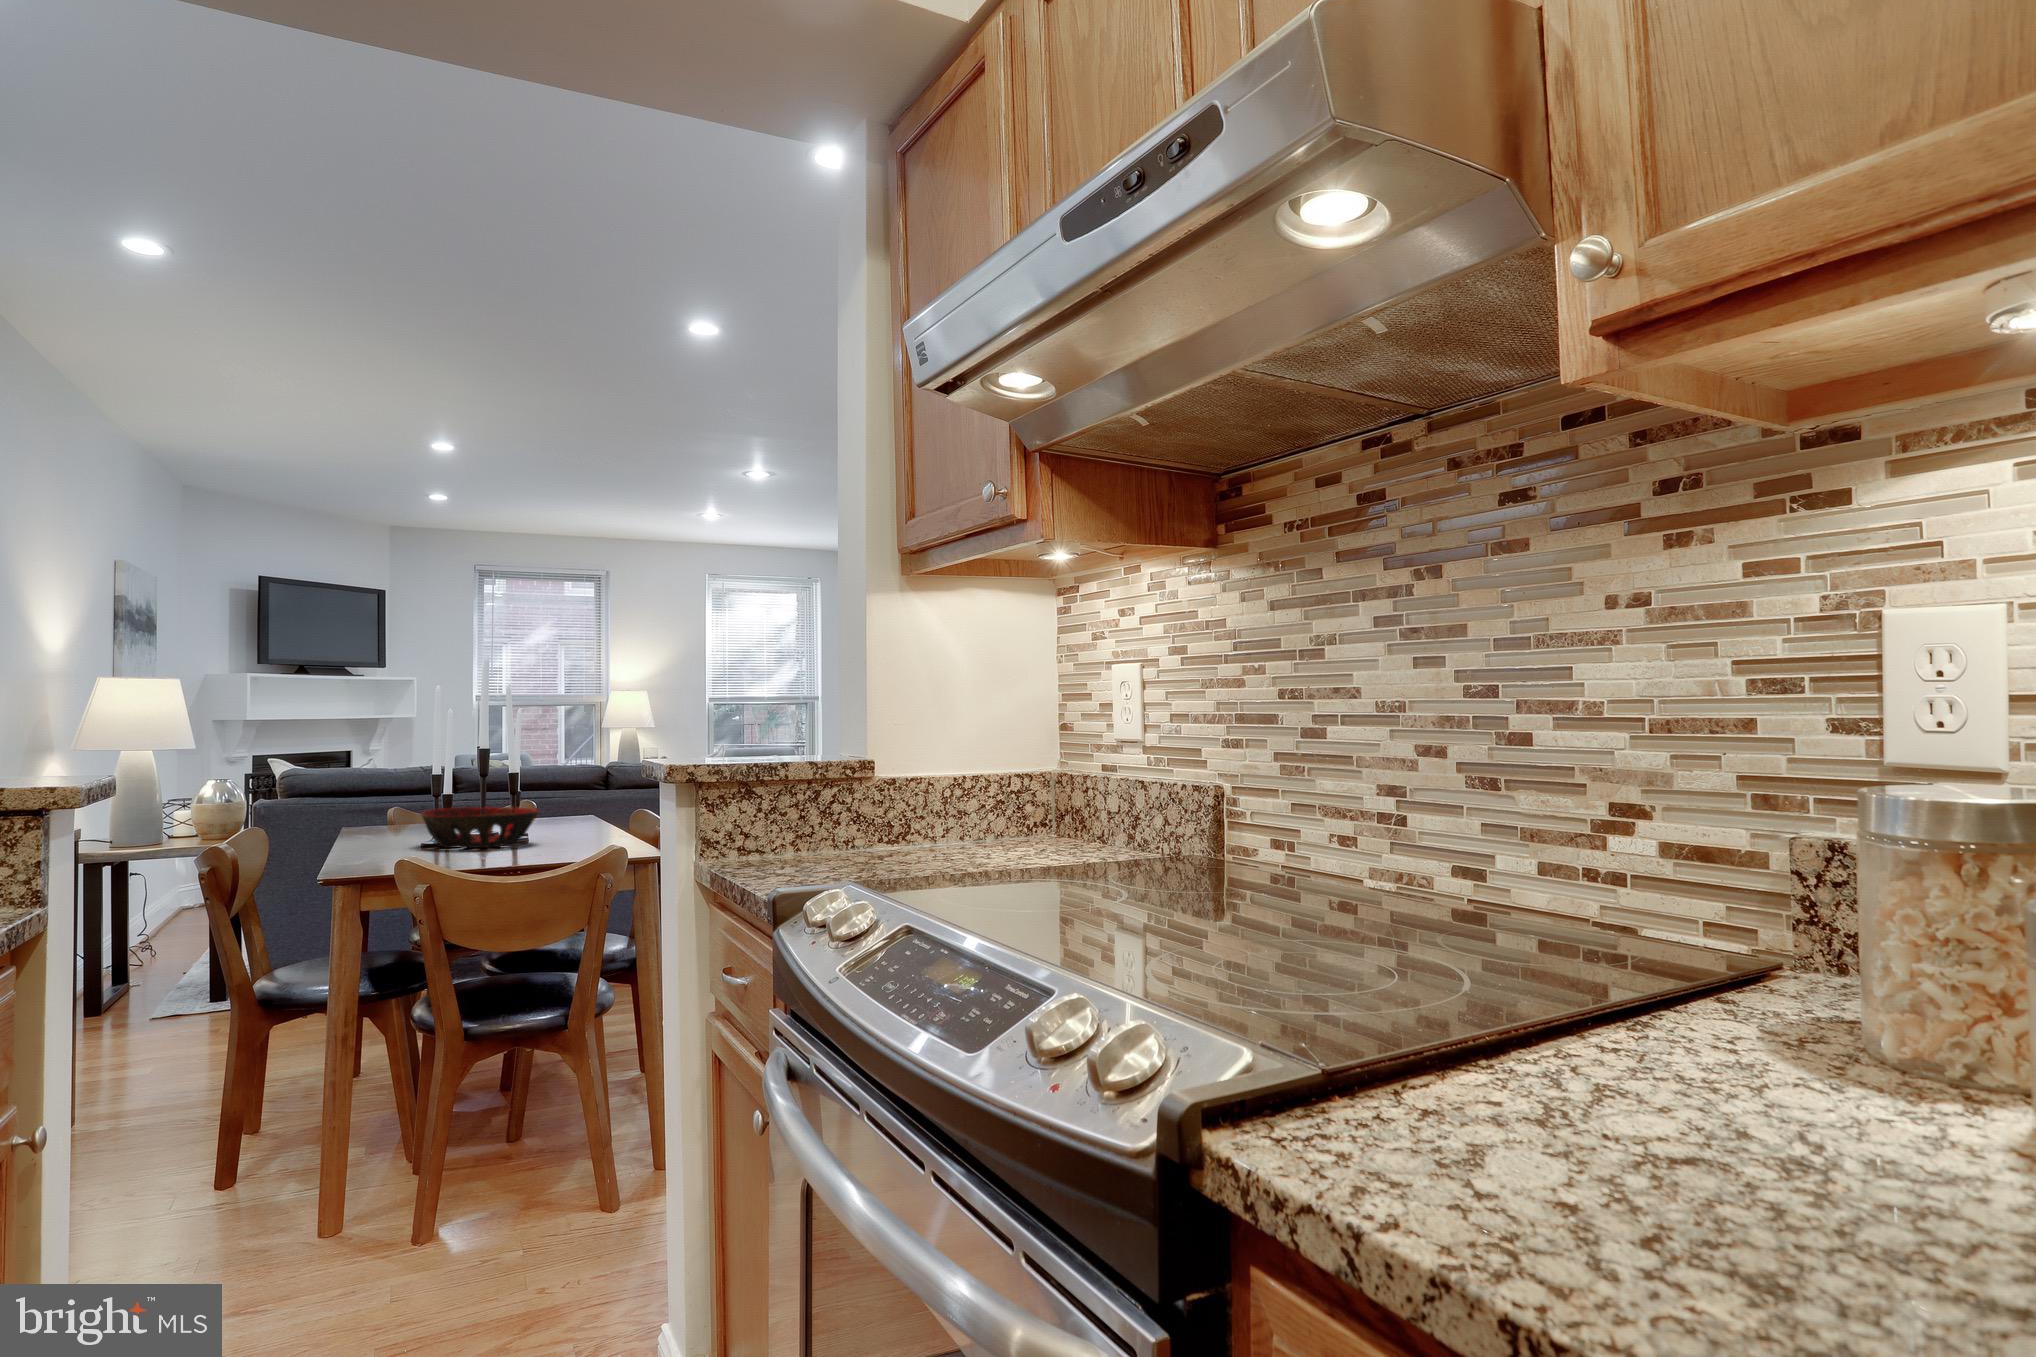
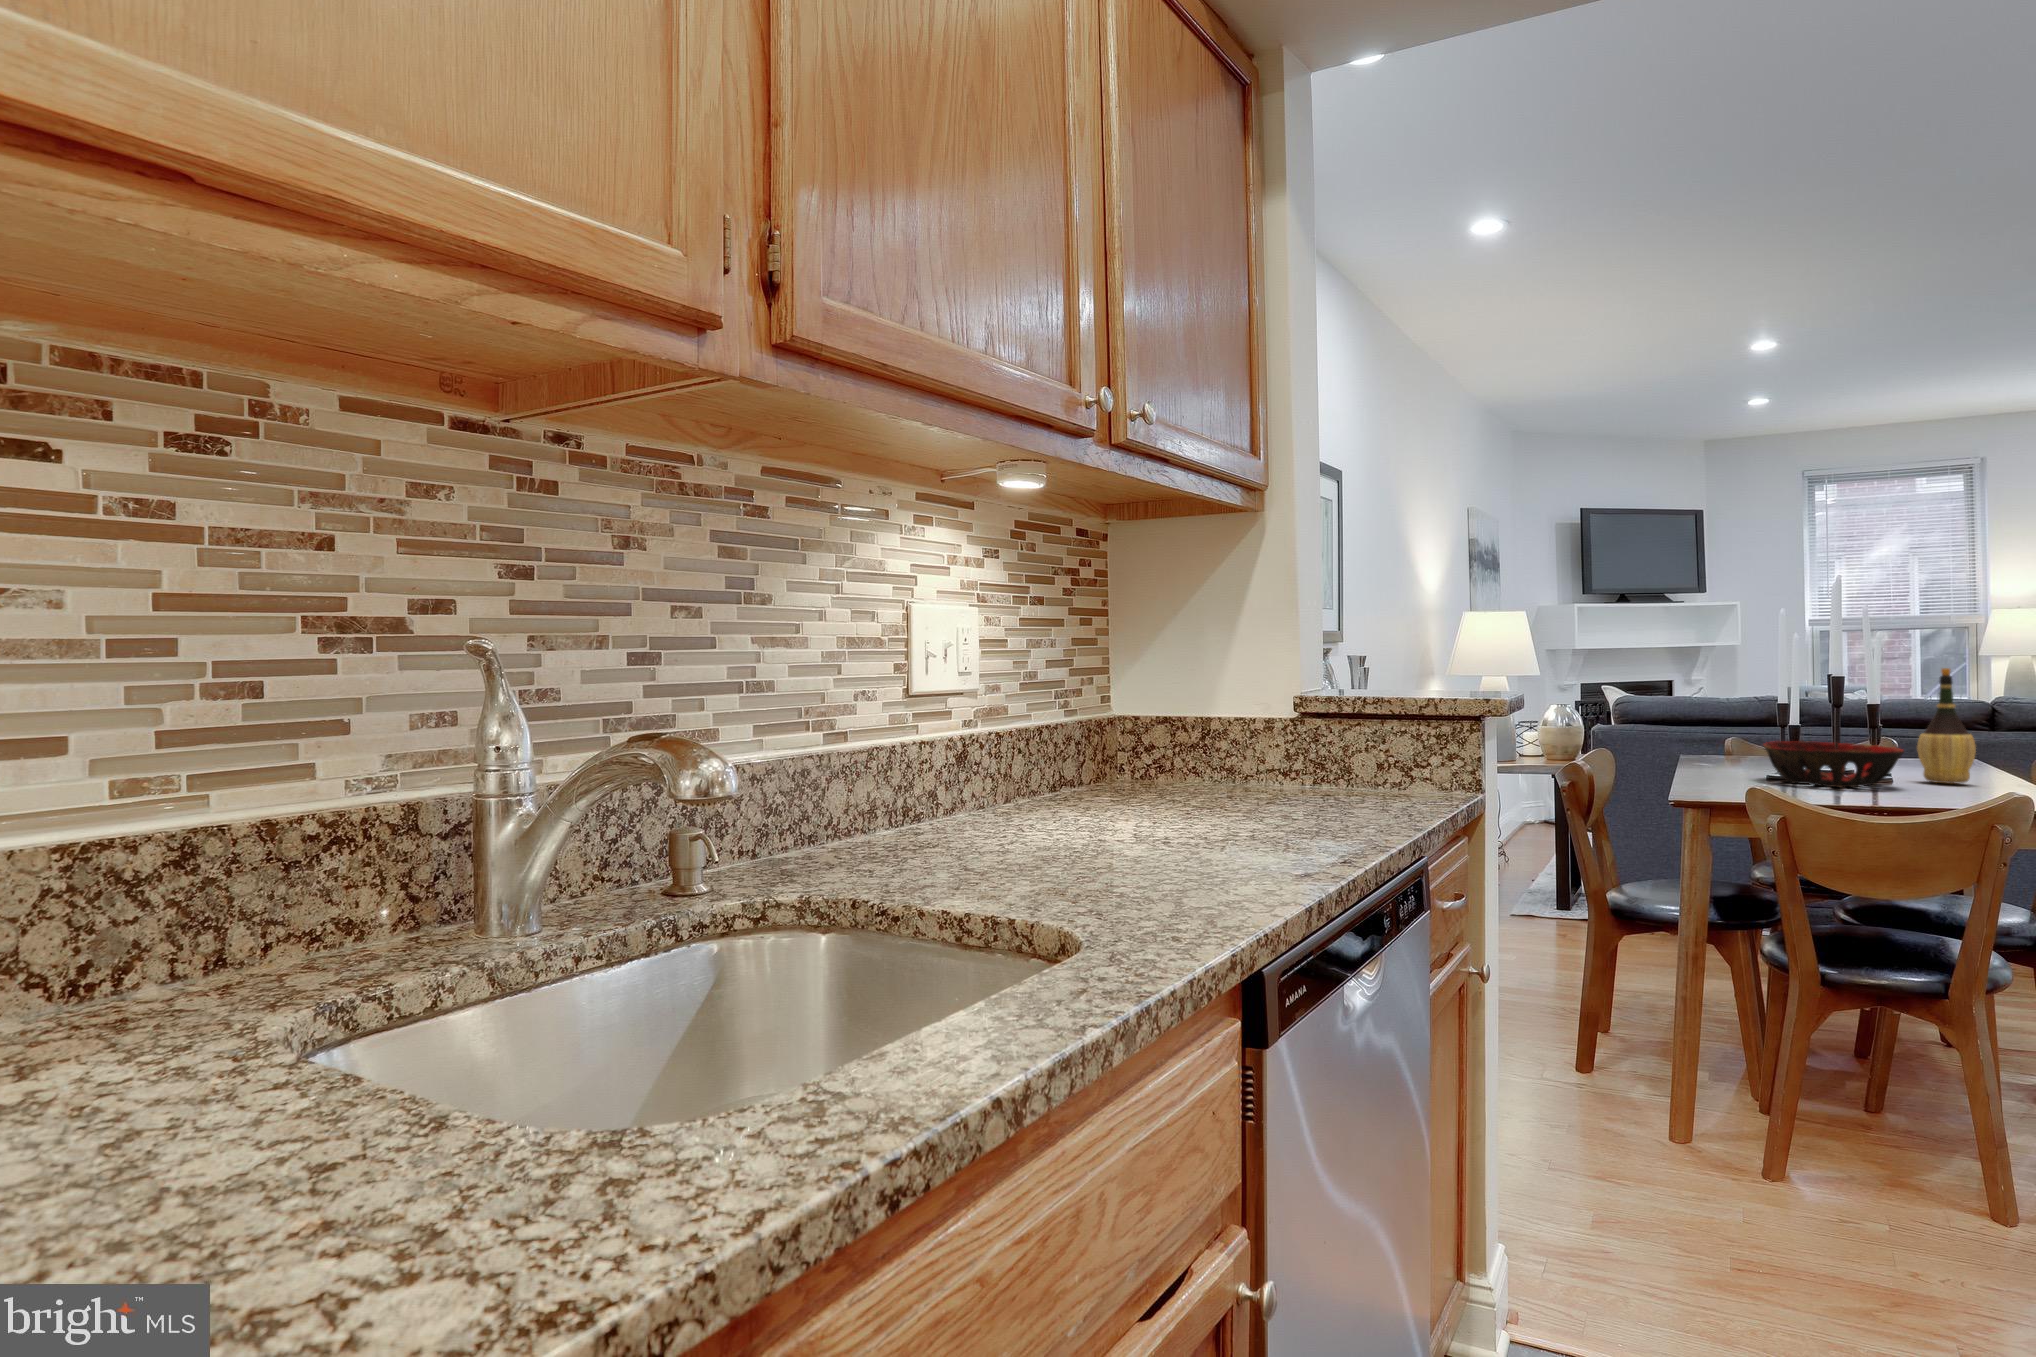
wine bottle: none [549,739,591,835] -> present [1917,668,1976,784]

